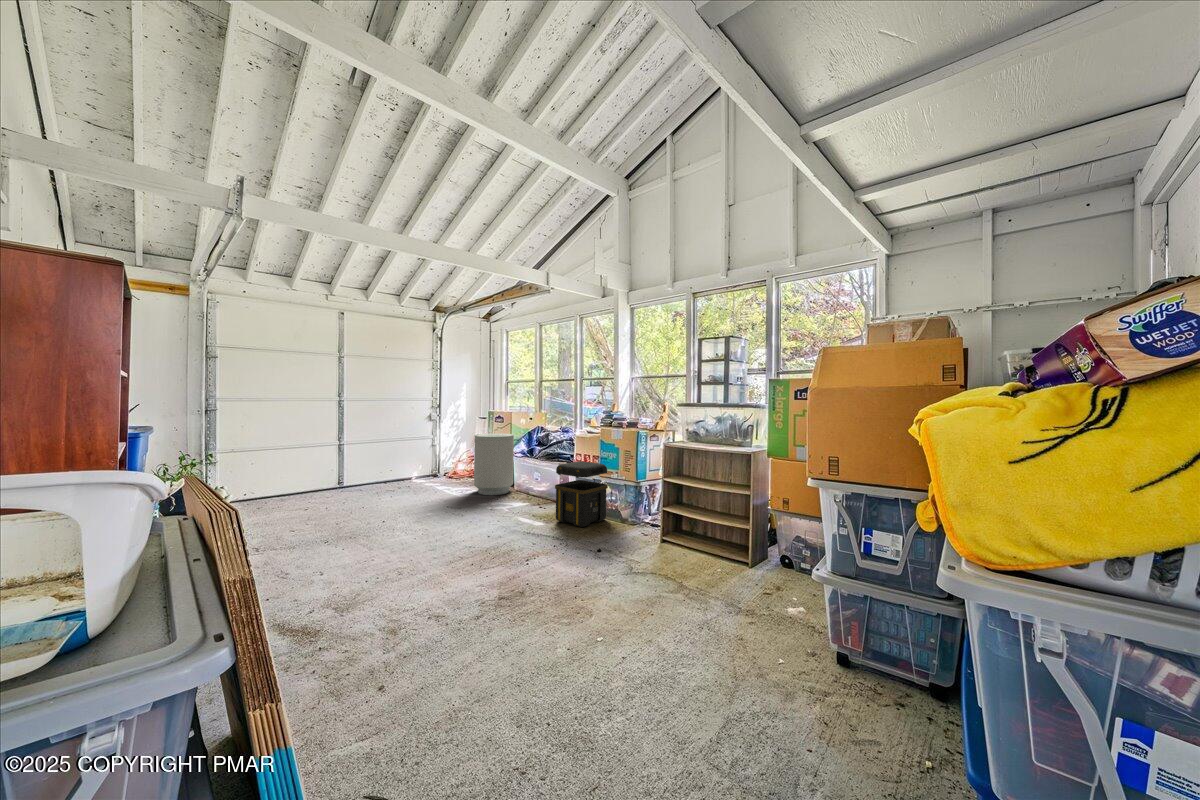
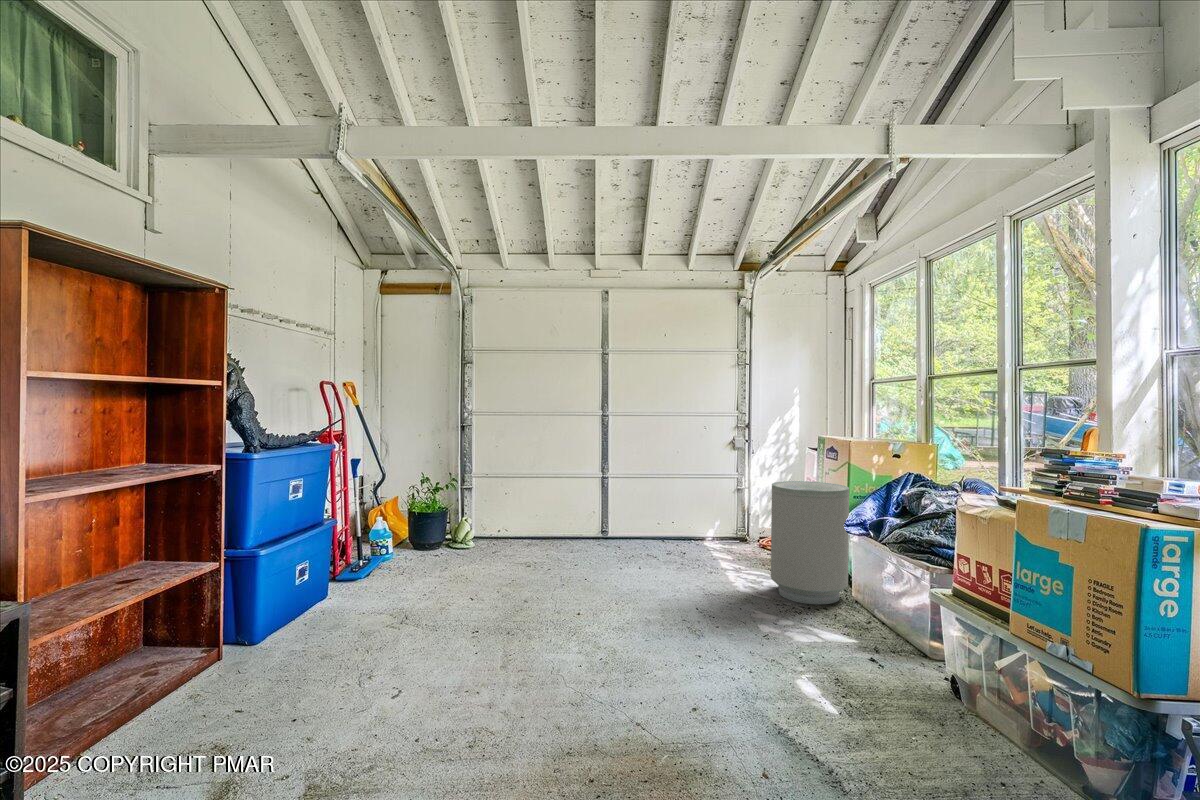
toolbox: present [555,462,608,527] -> none [881,580,1039,765]

